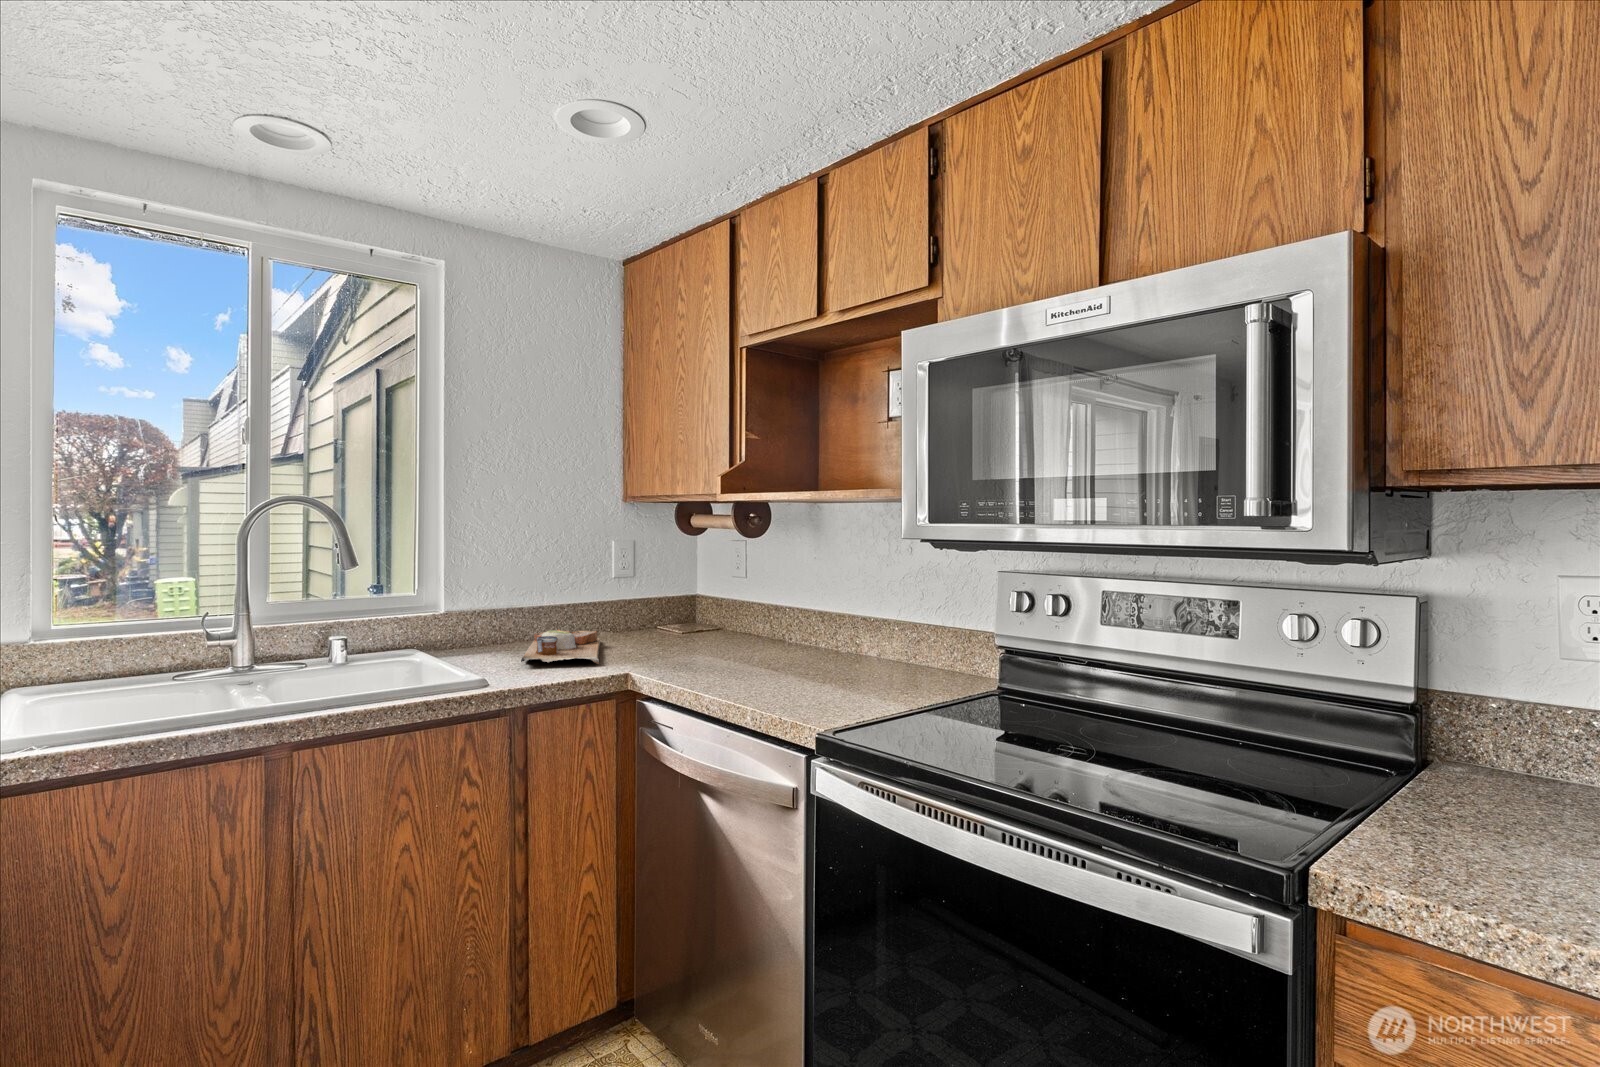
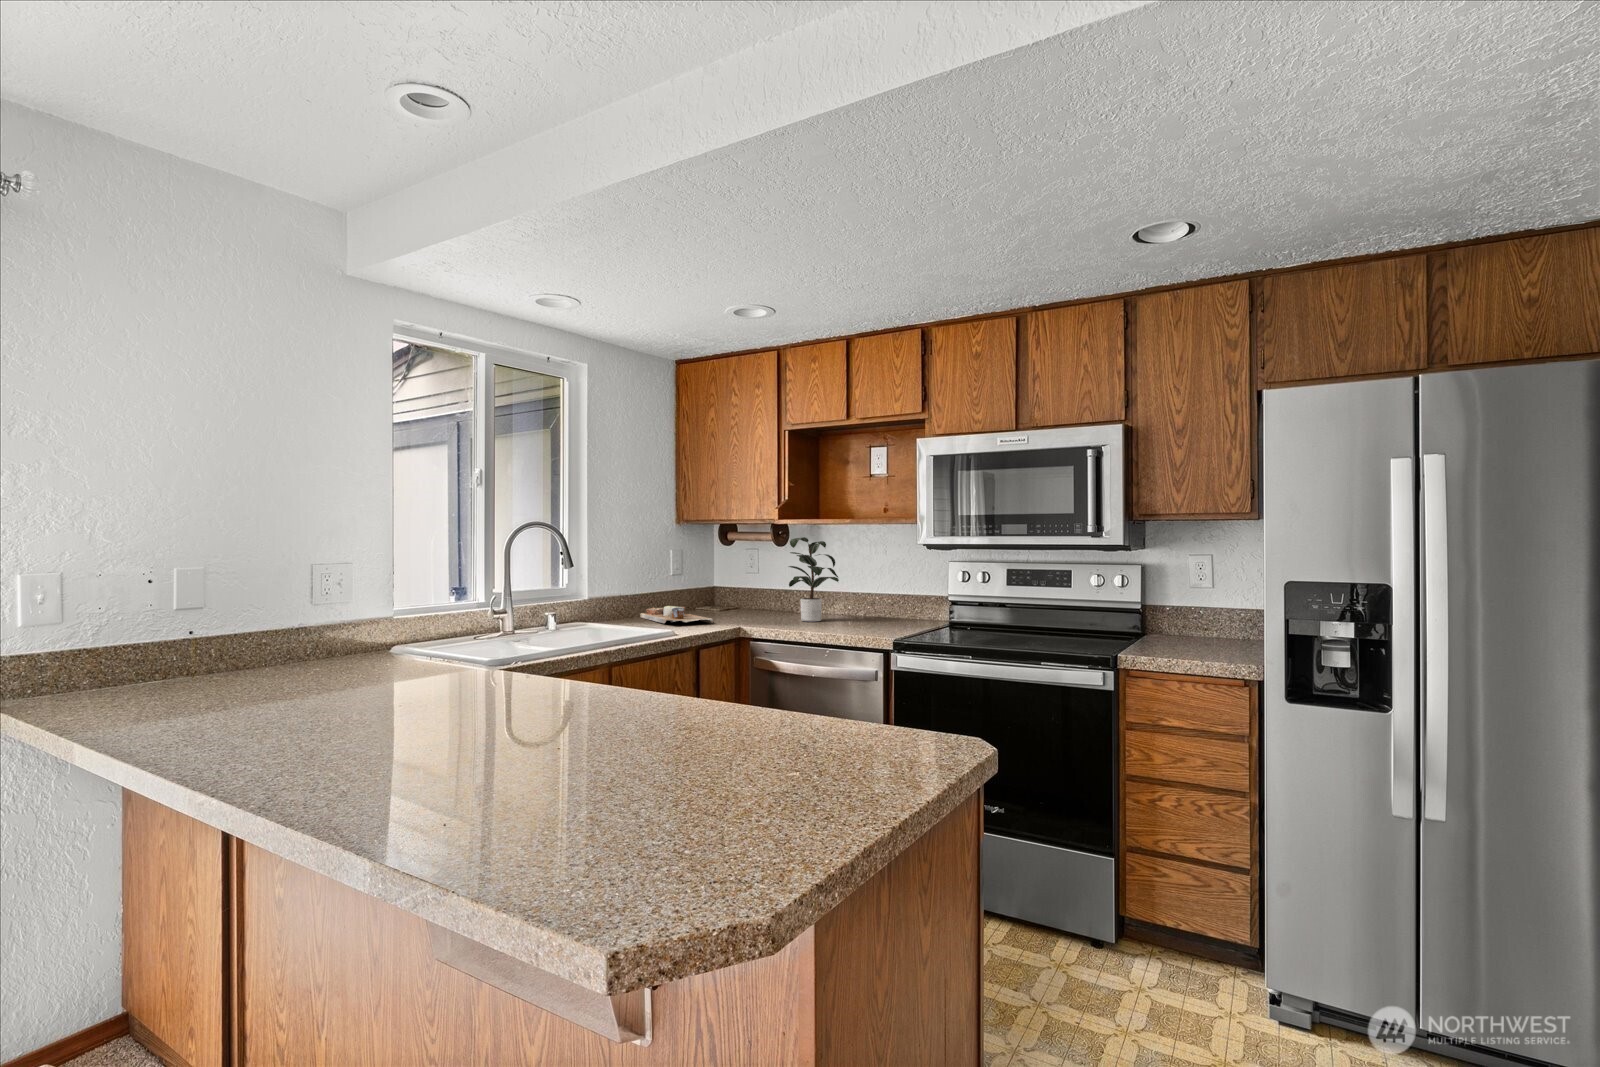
potted plant: none [703,523,827,671] -> present [789,537,839,622]

